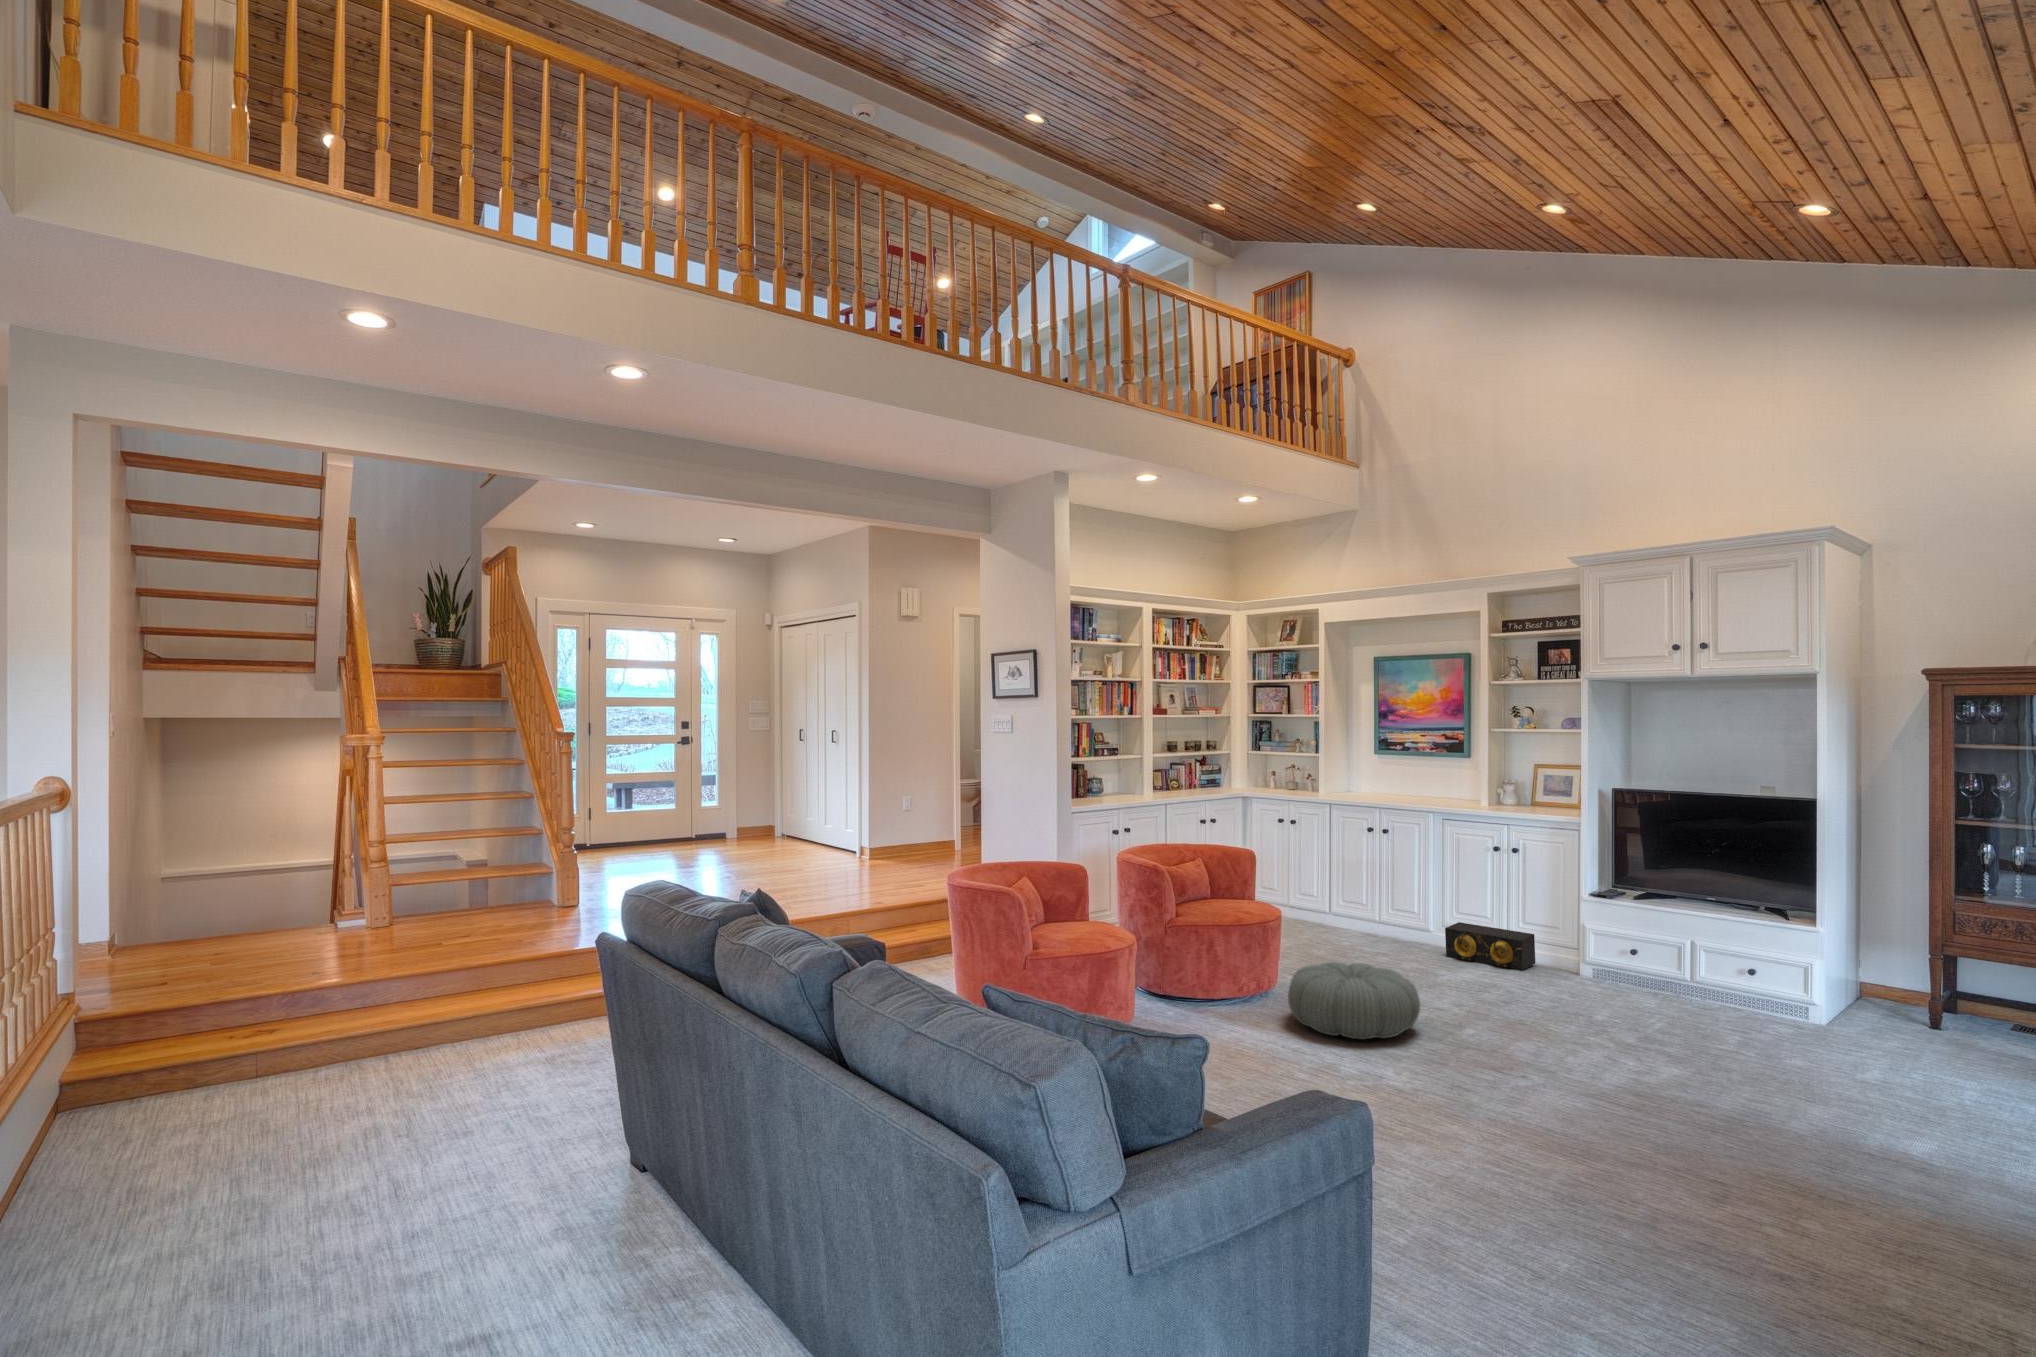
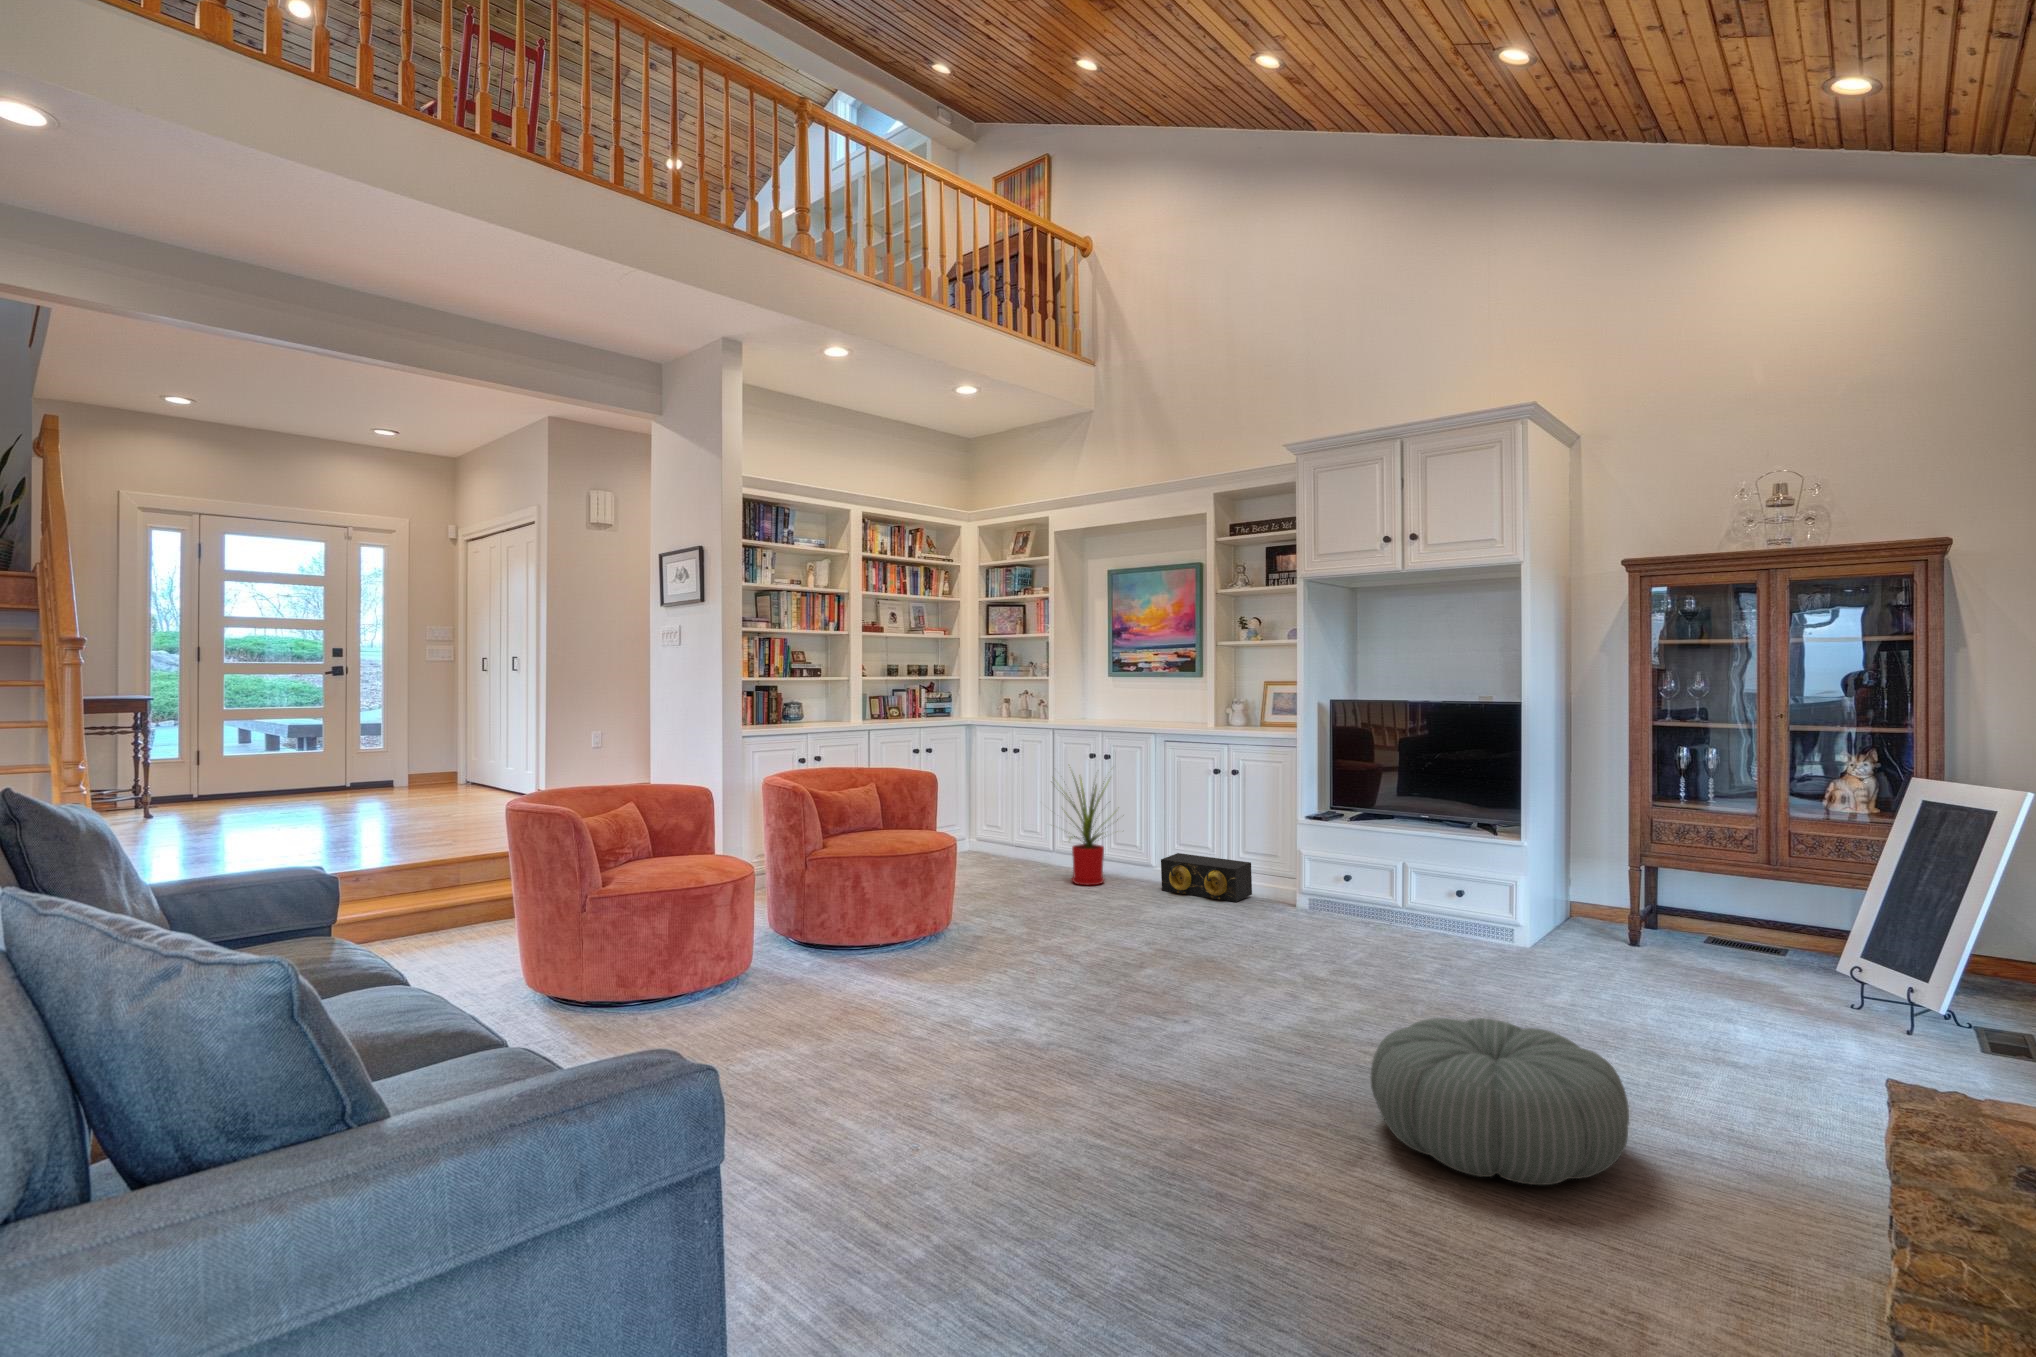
house plant: none [1328,838,1414,949] -> present [1062,778,1118,885]
pouf: present [1288,962,1420,1039] -> present [1371,1018,1629,1185]

